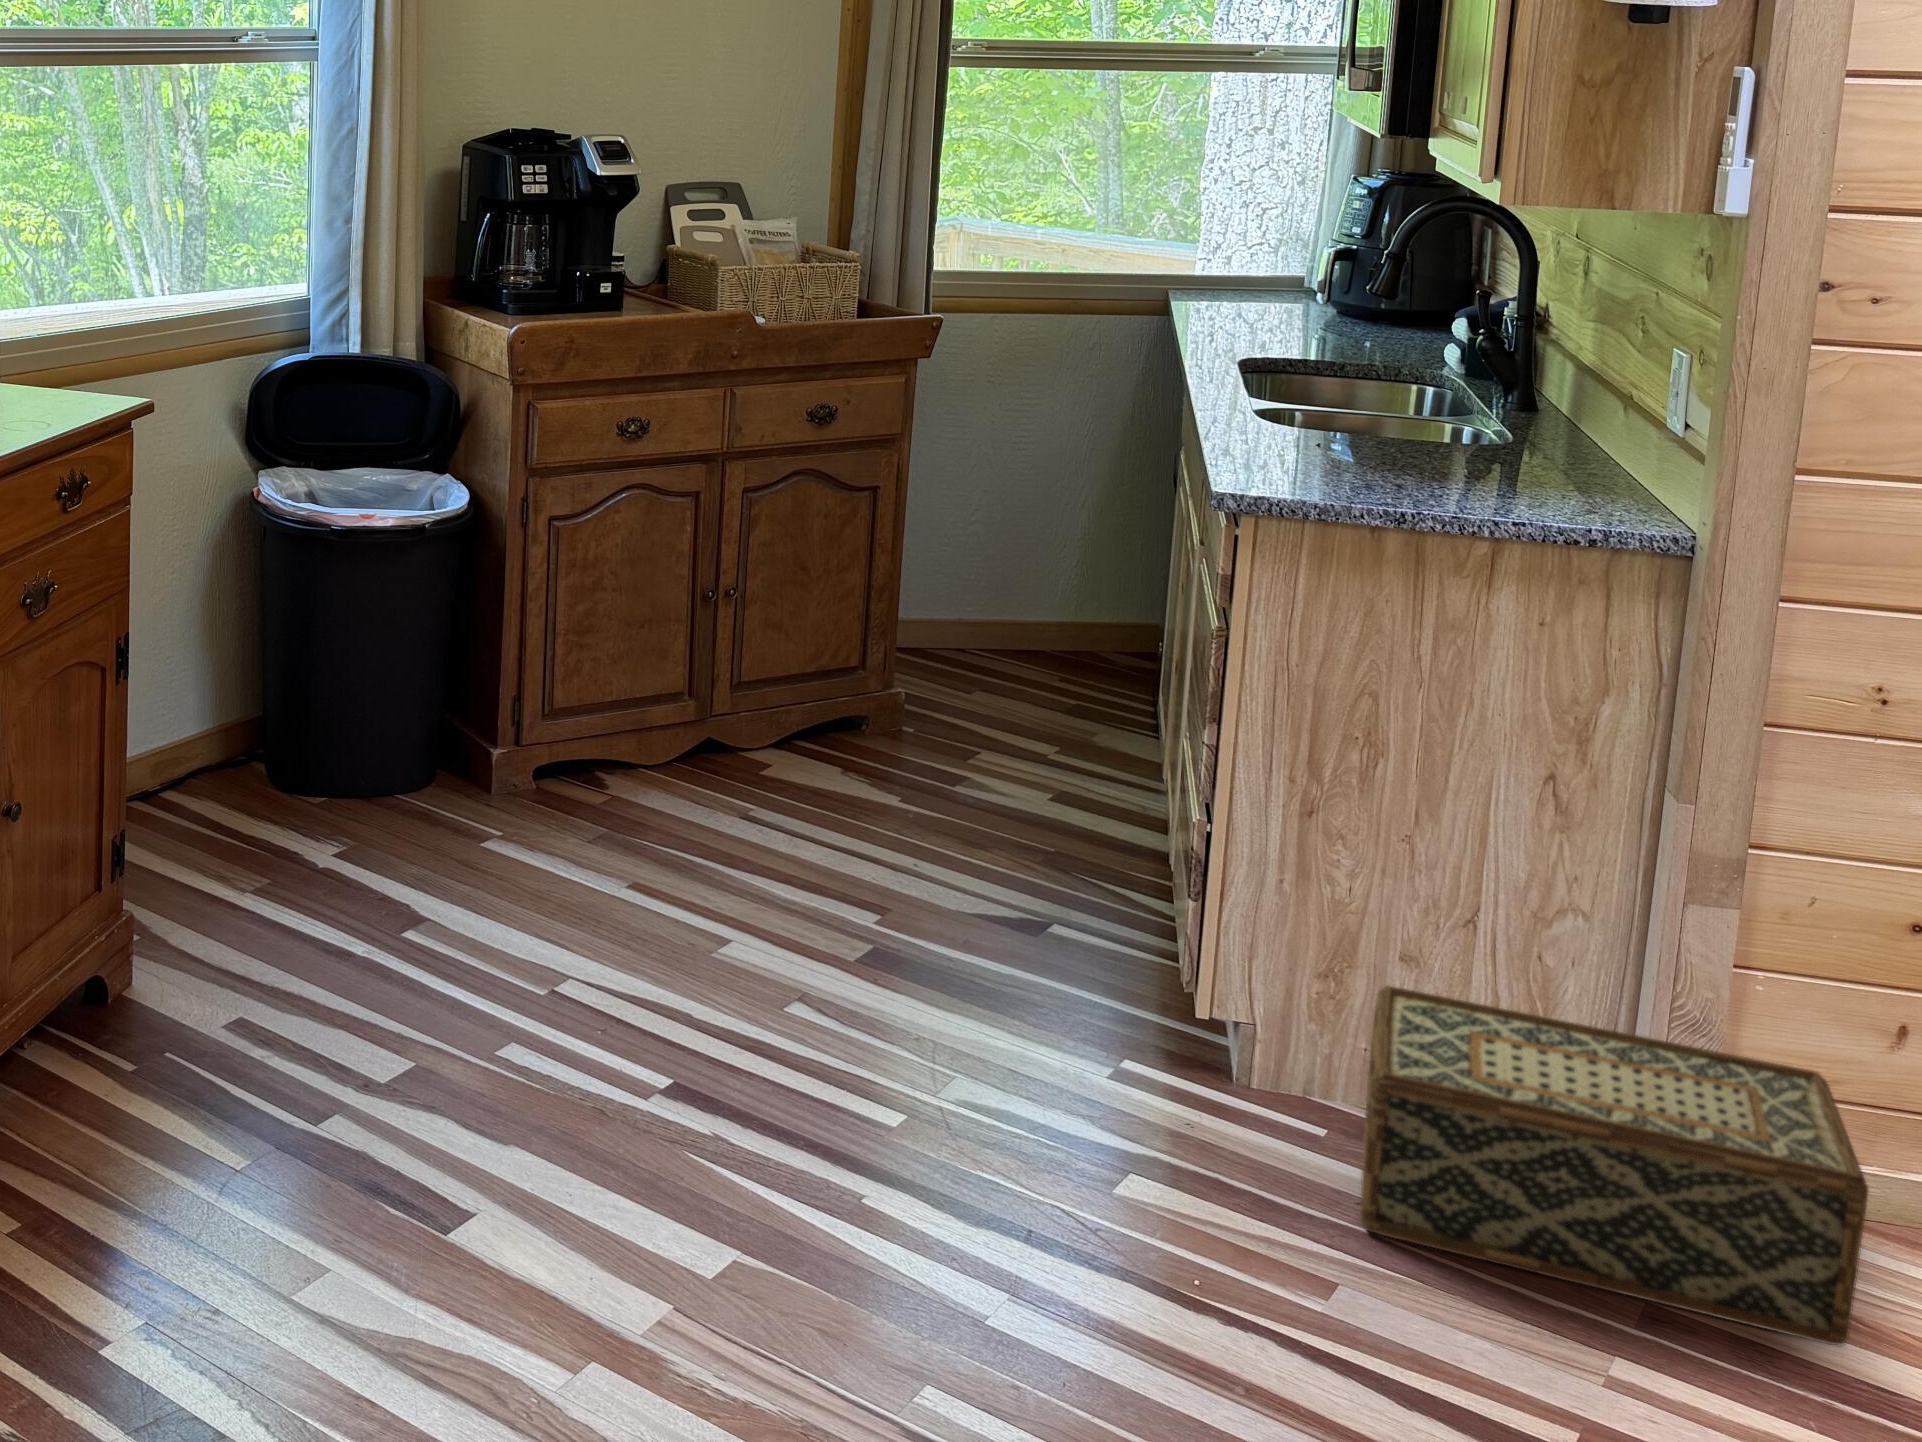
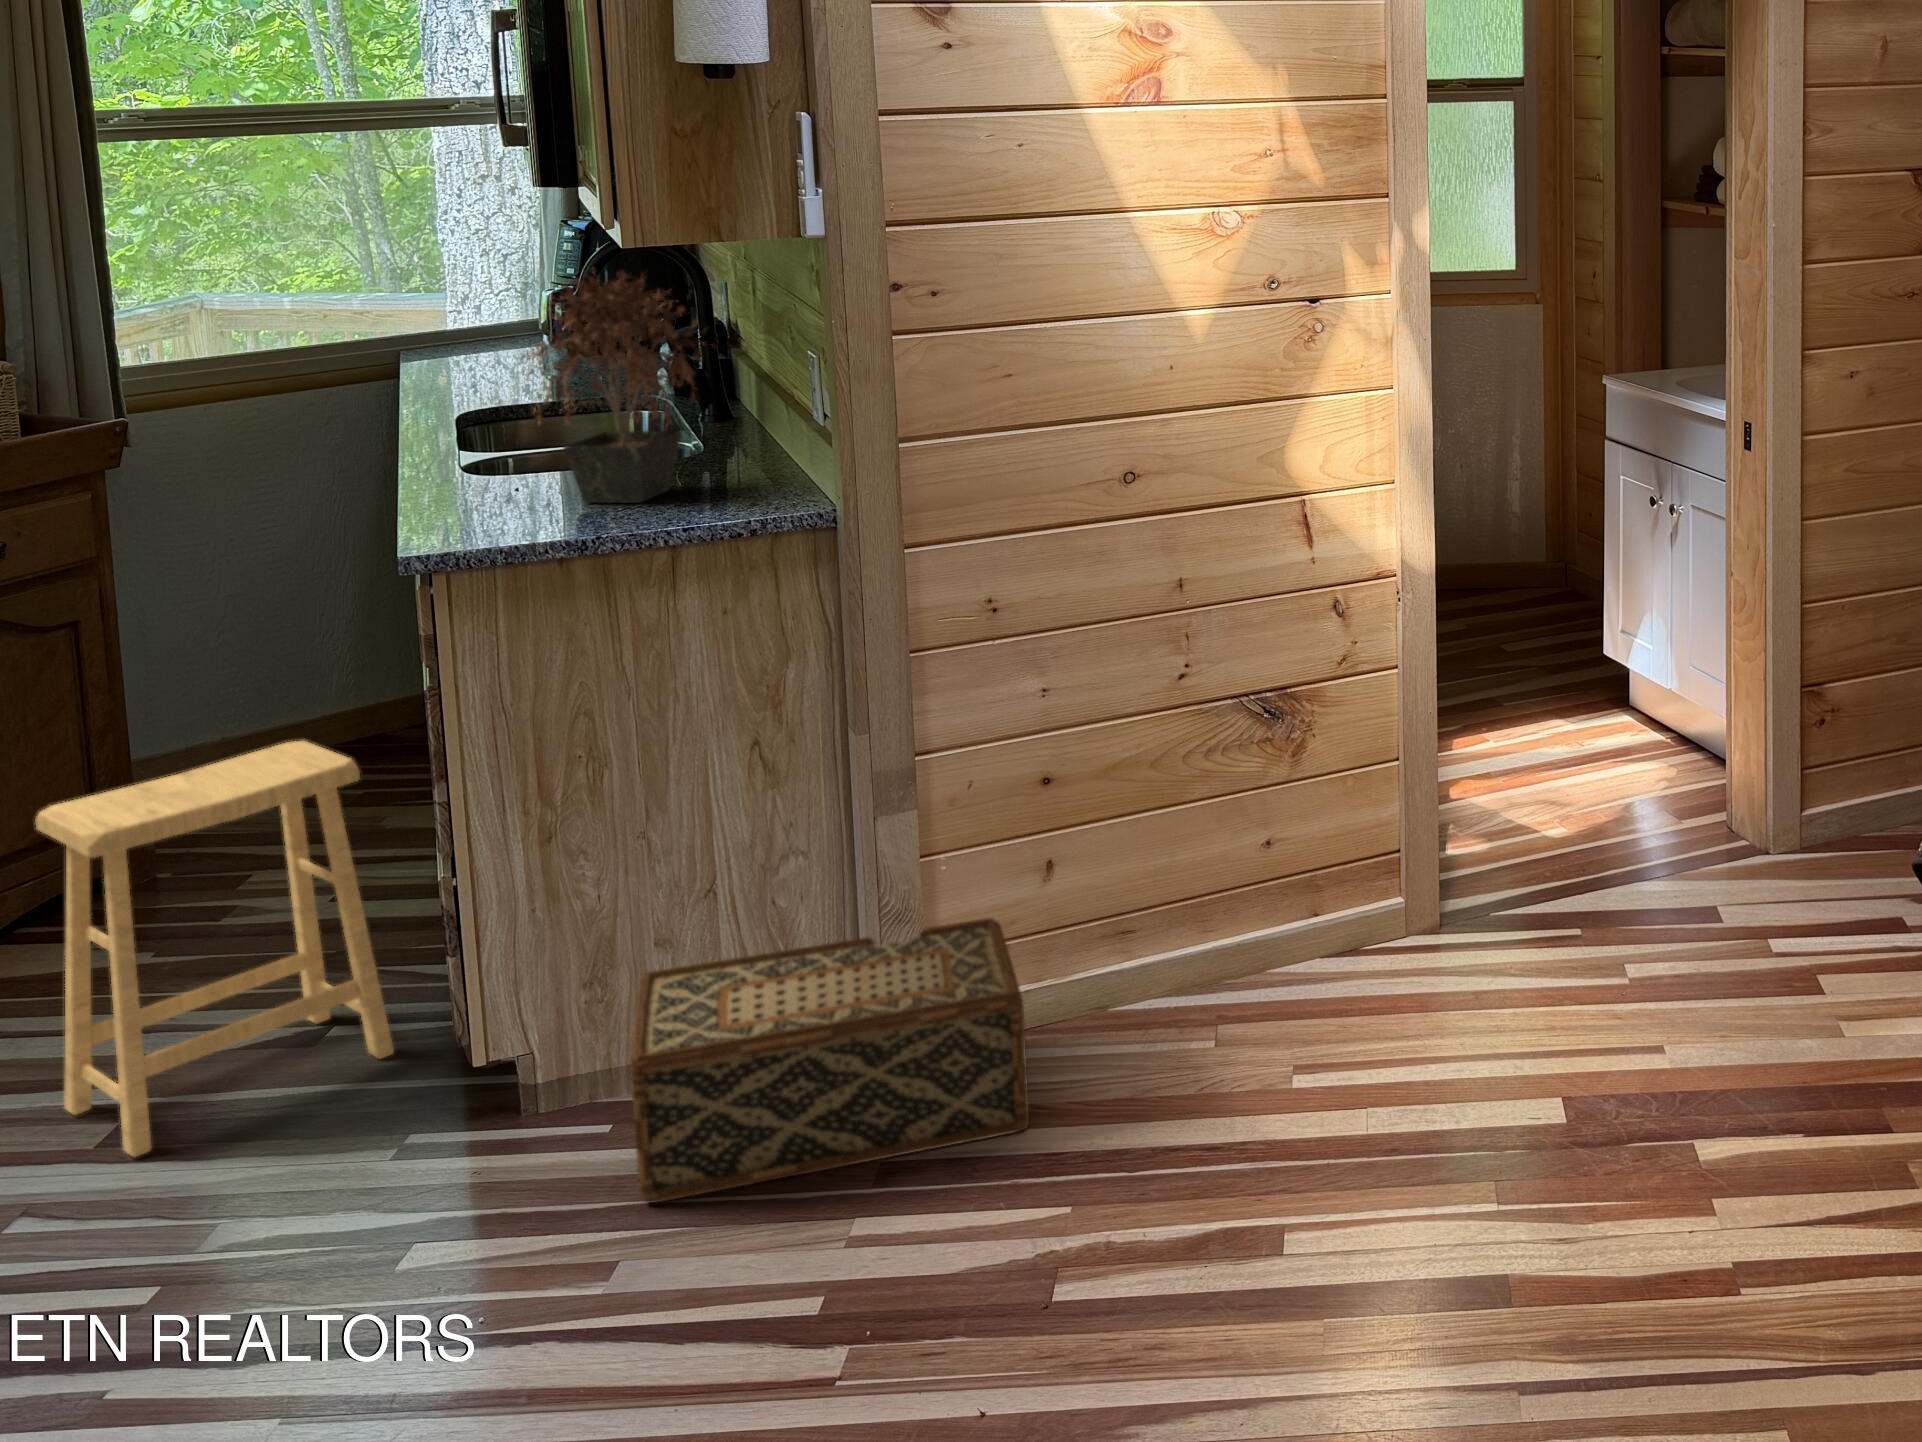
potted plant: none [1346,222,1568,485] -> present [522,271,701,503]
footstool: none [835,645,1122,982] -> present [36,741,394,1157]

